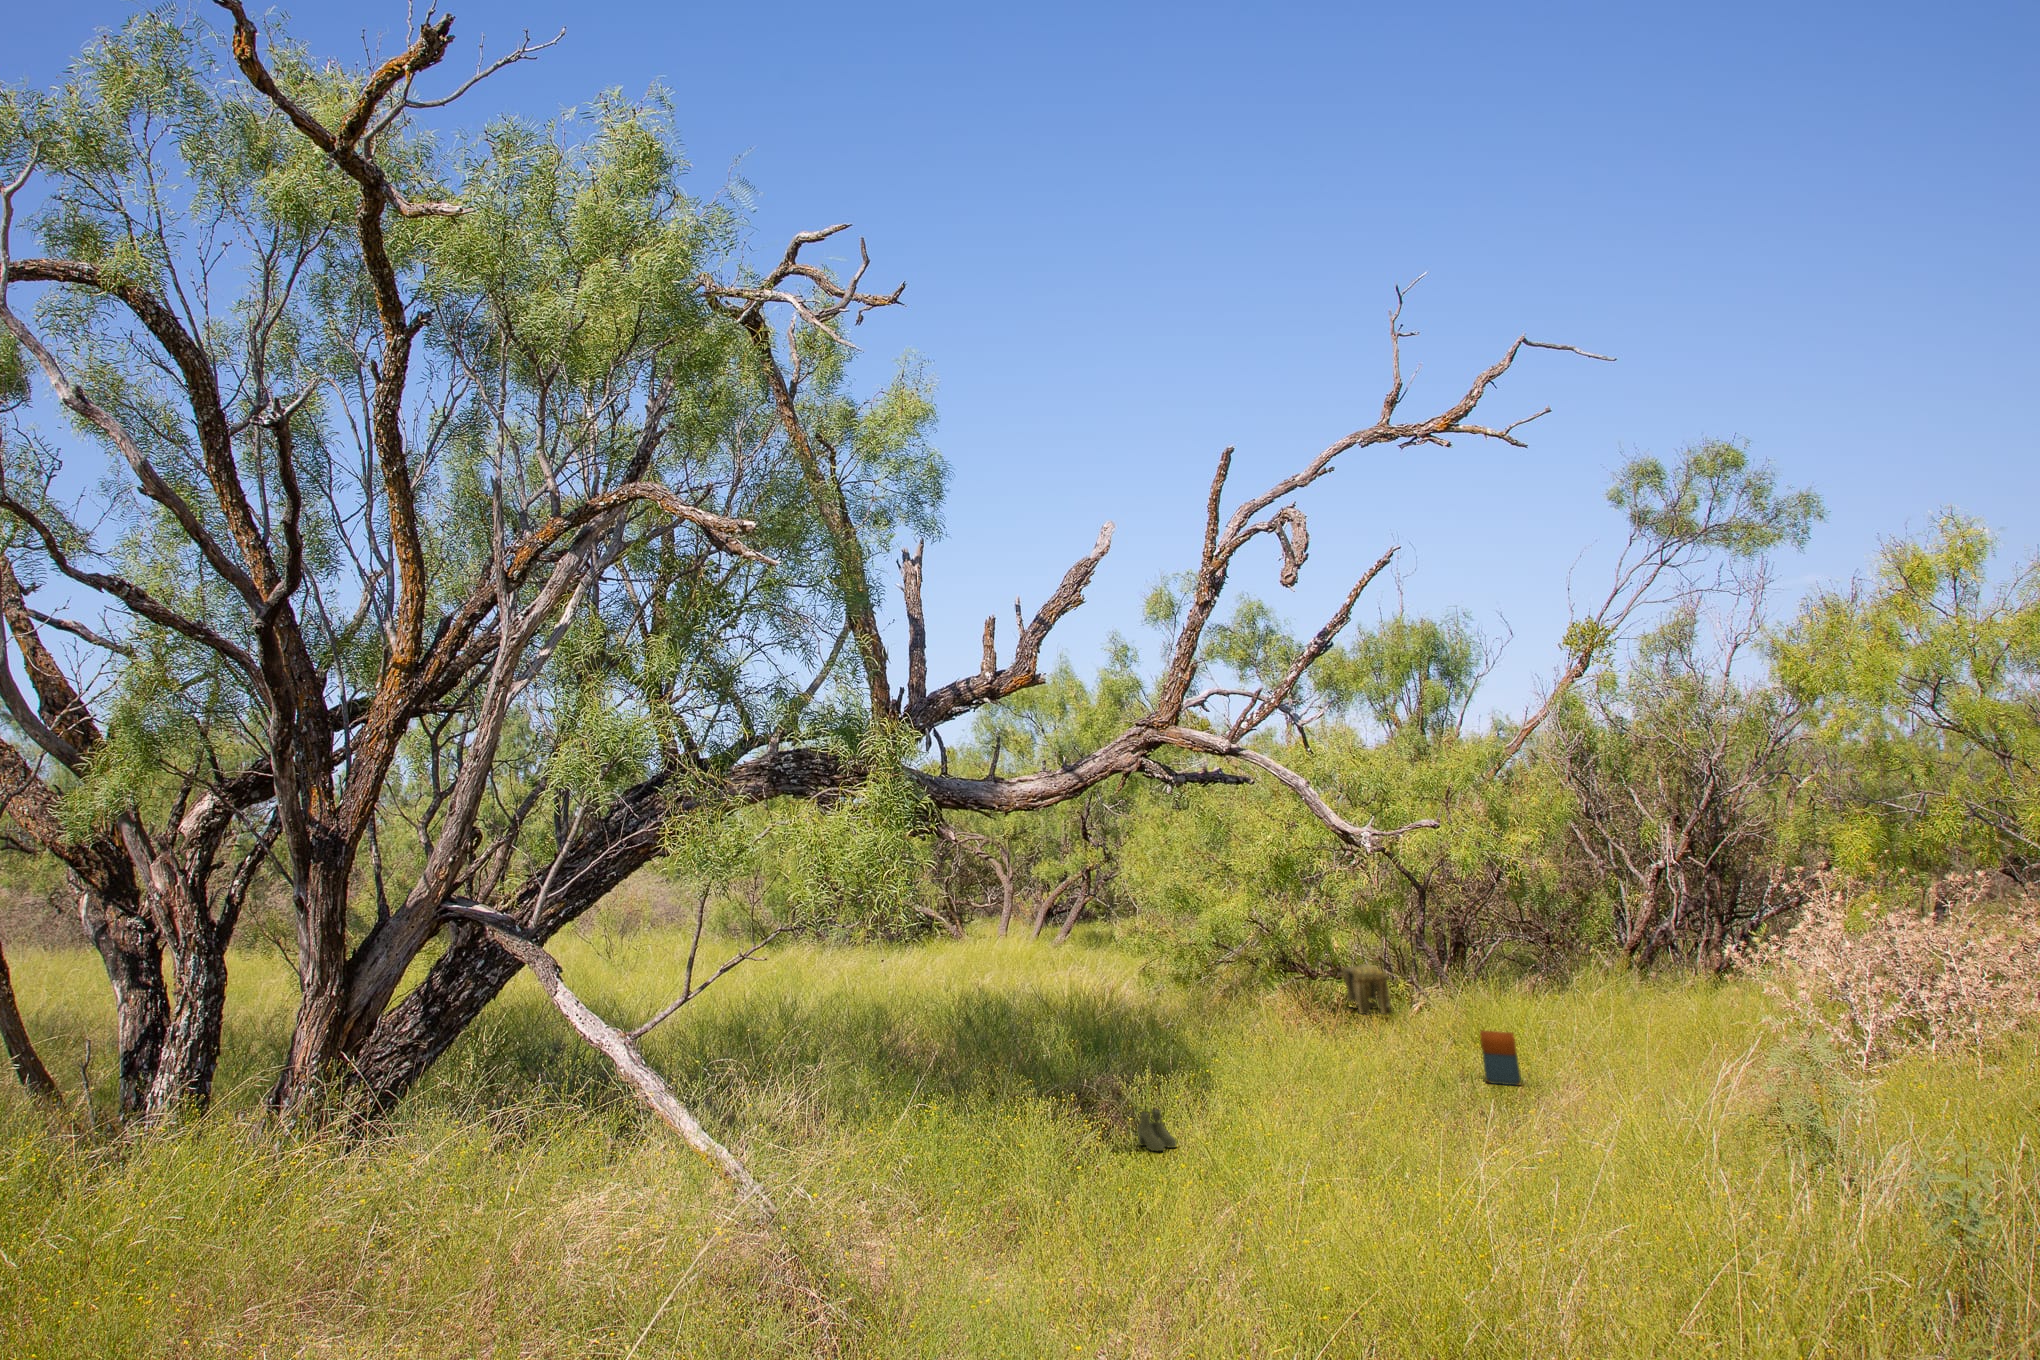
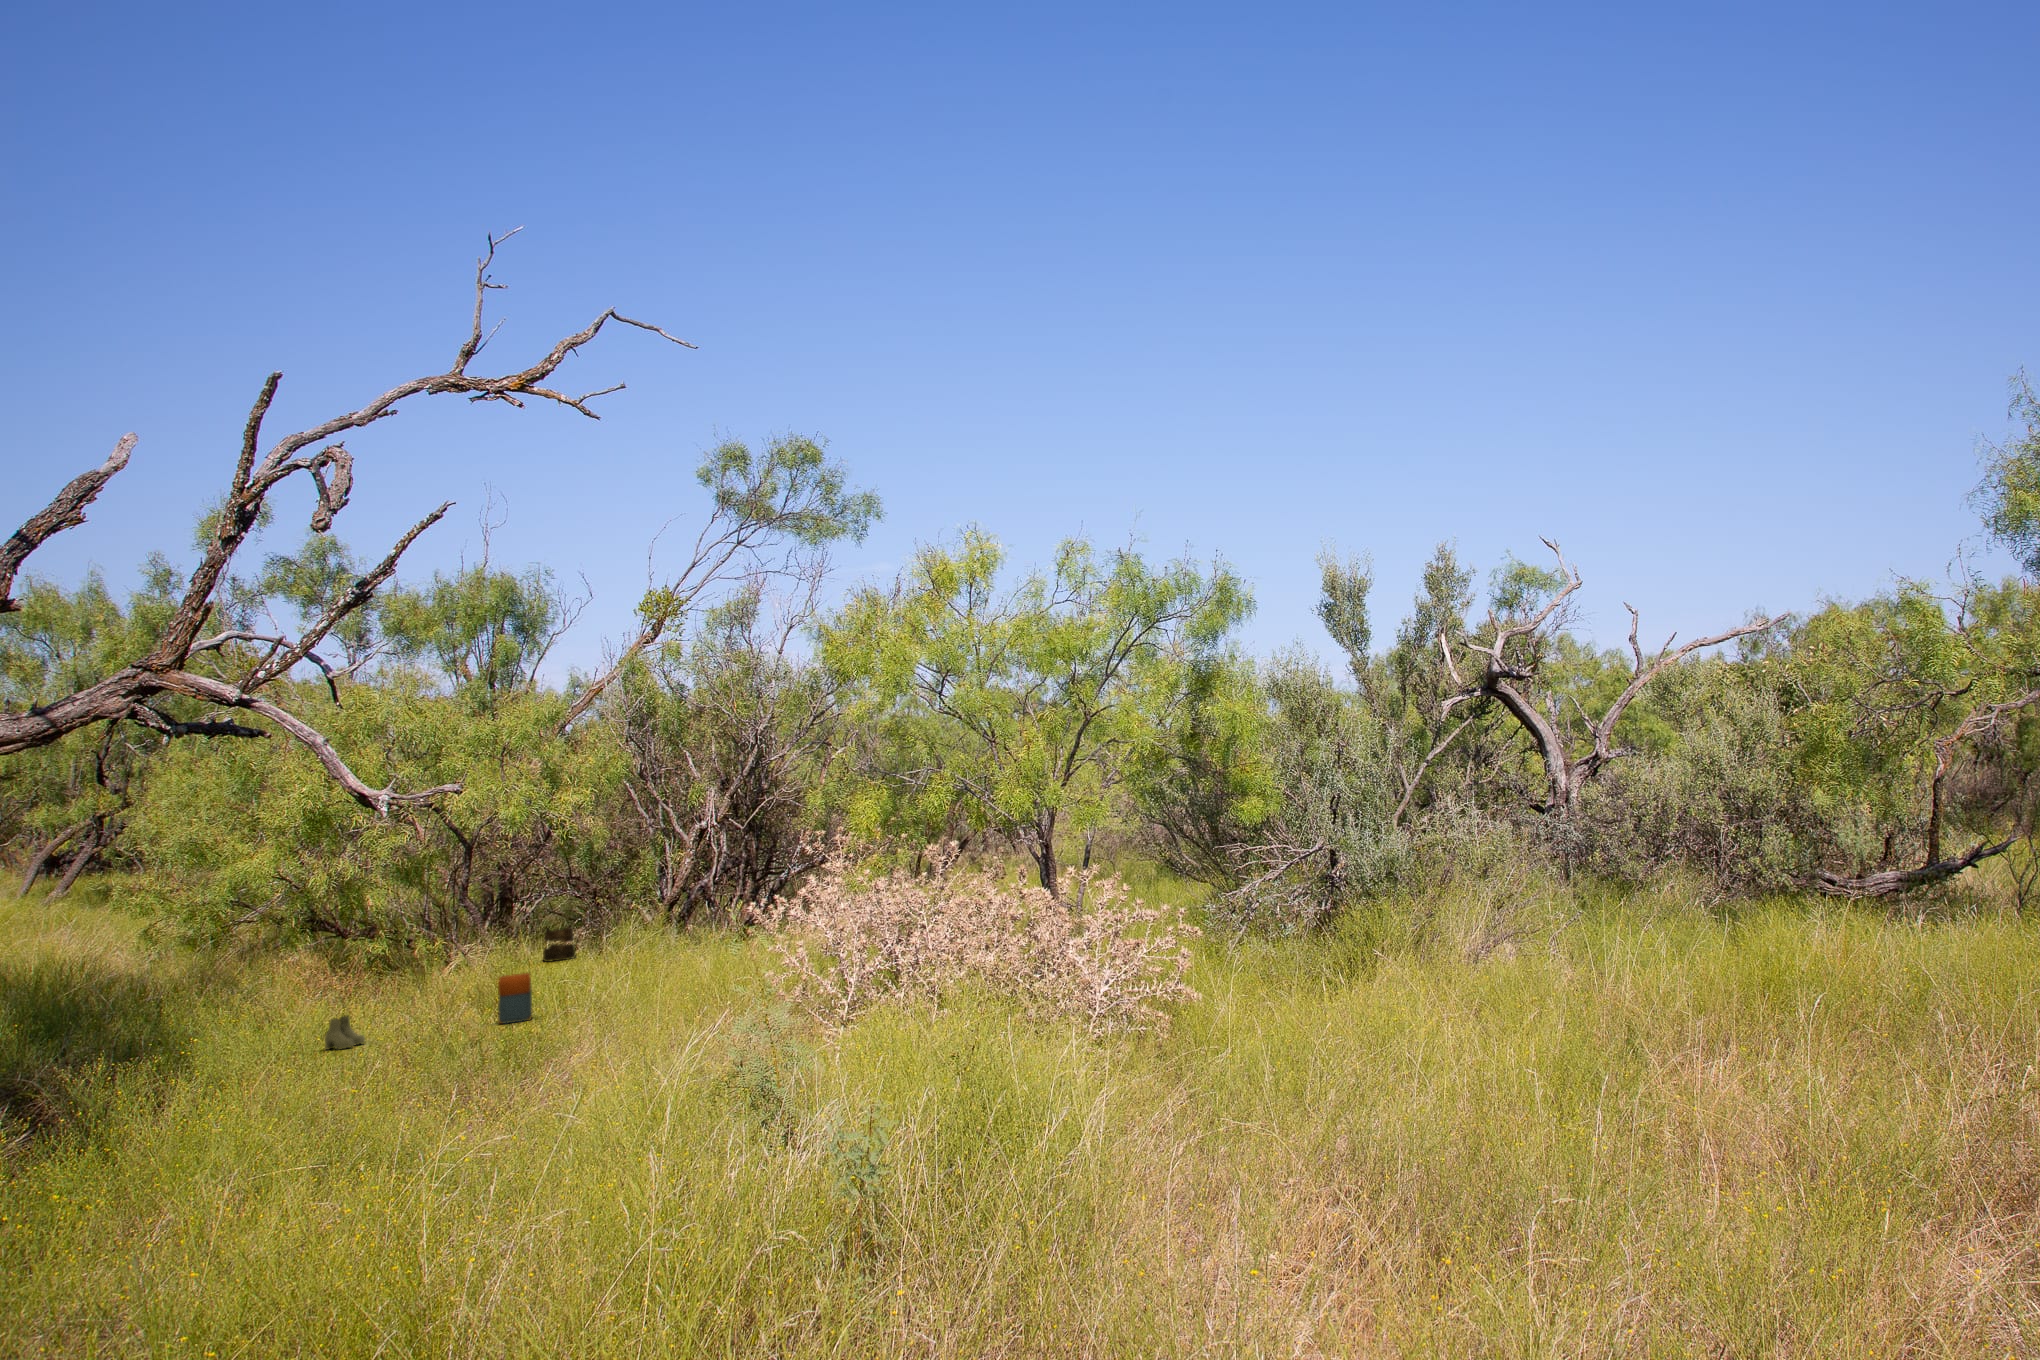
bucket: none [1499,955,1535,992] -> present [543,926,576,962]
stool: present [1343,964,1391,1015] -> none [369,950,422,1003]
boots: present [1137,1109,1177,1151] -> present [325,1016,365,1050]

